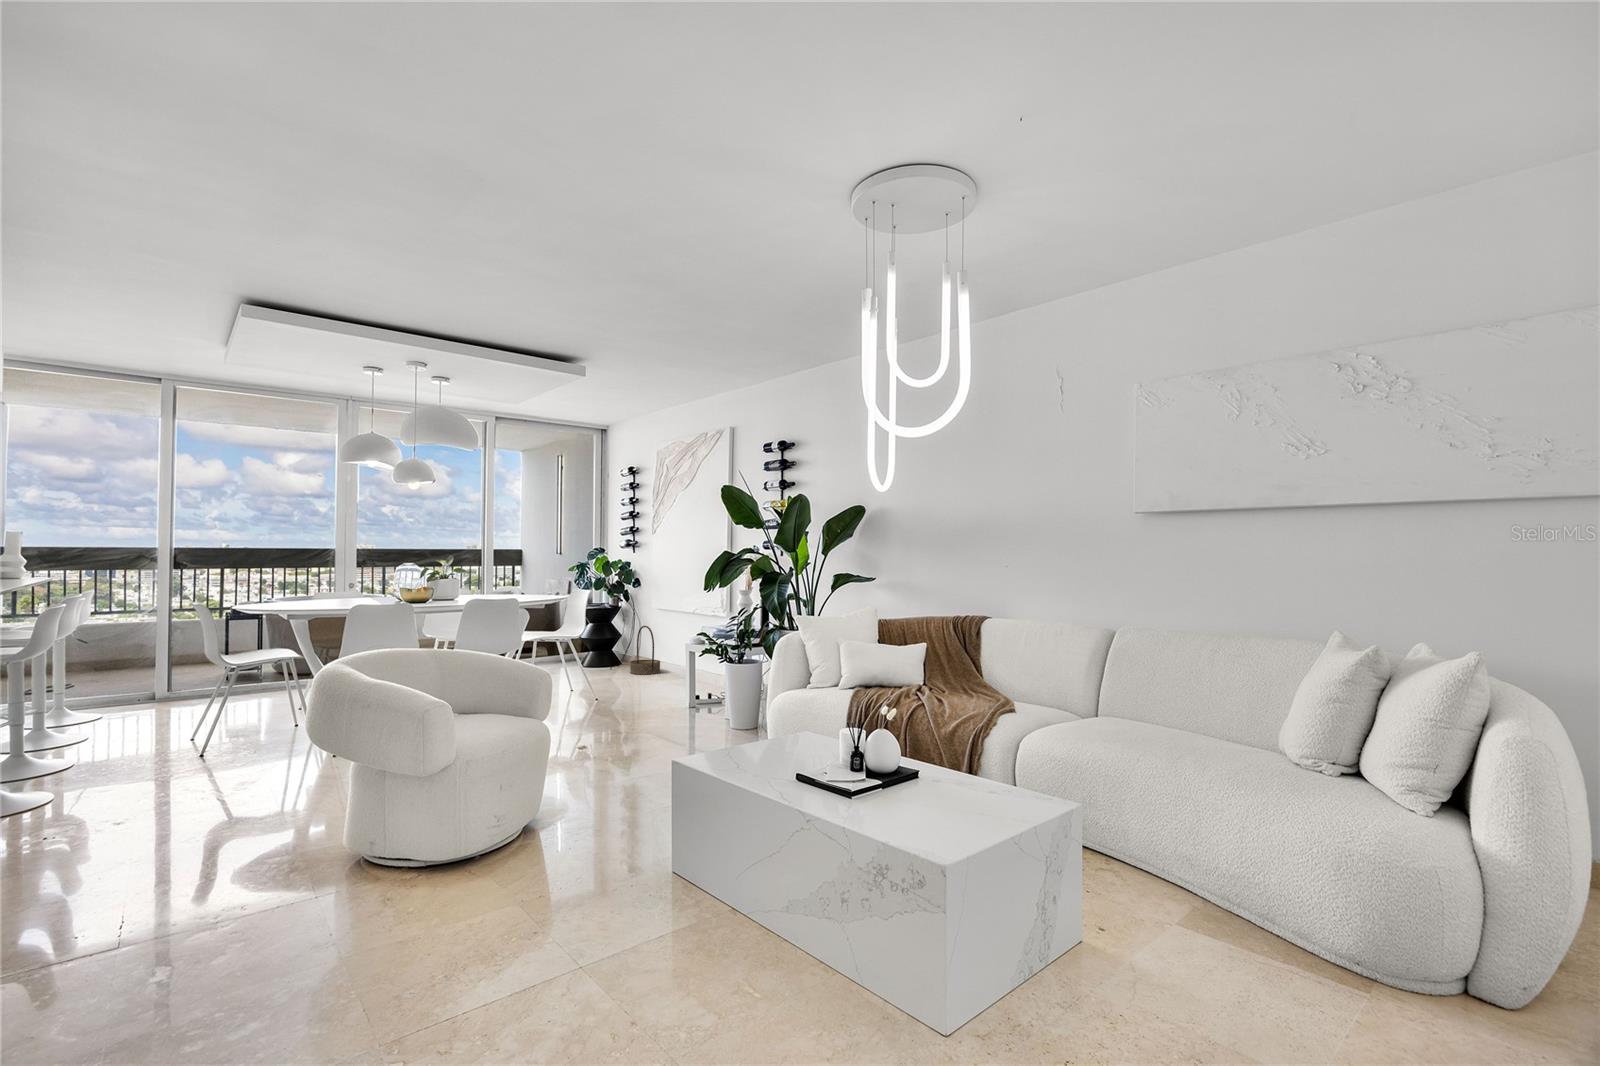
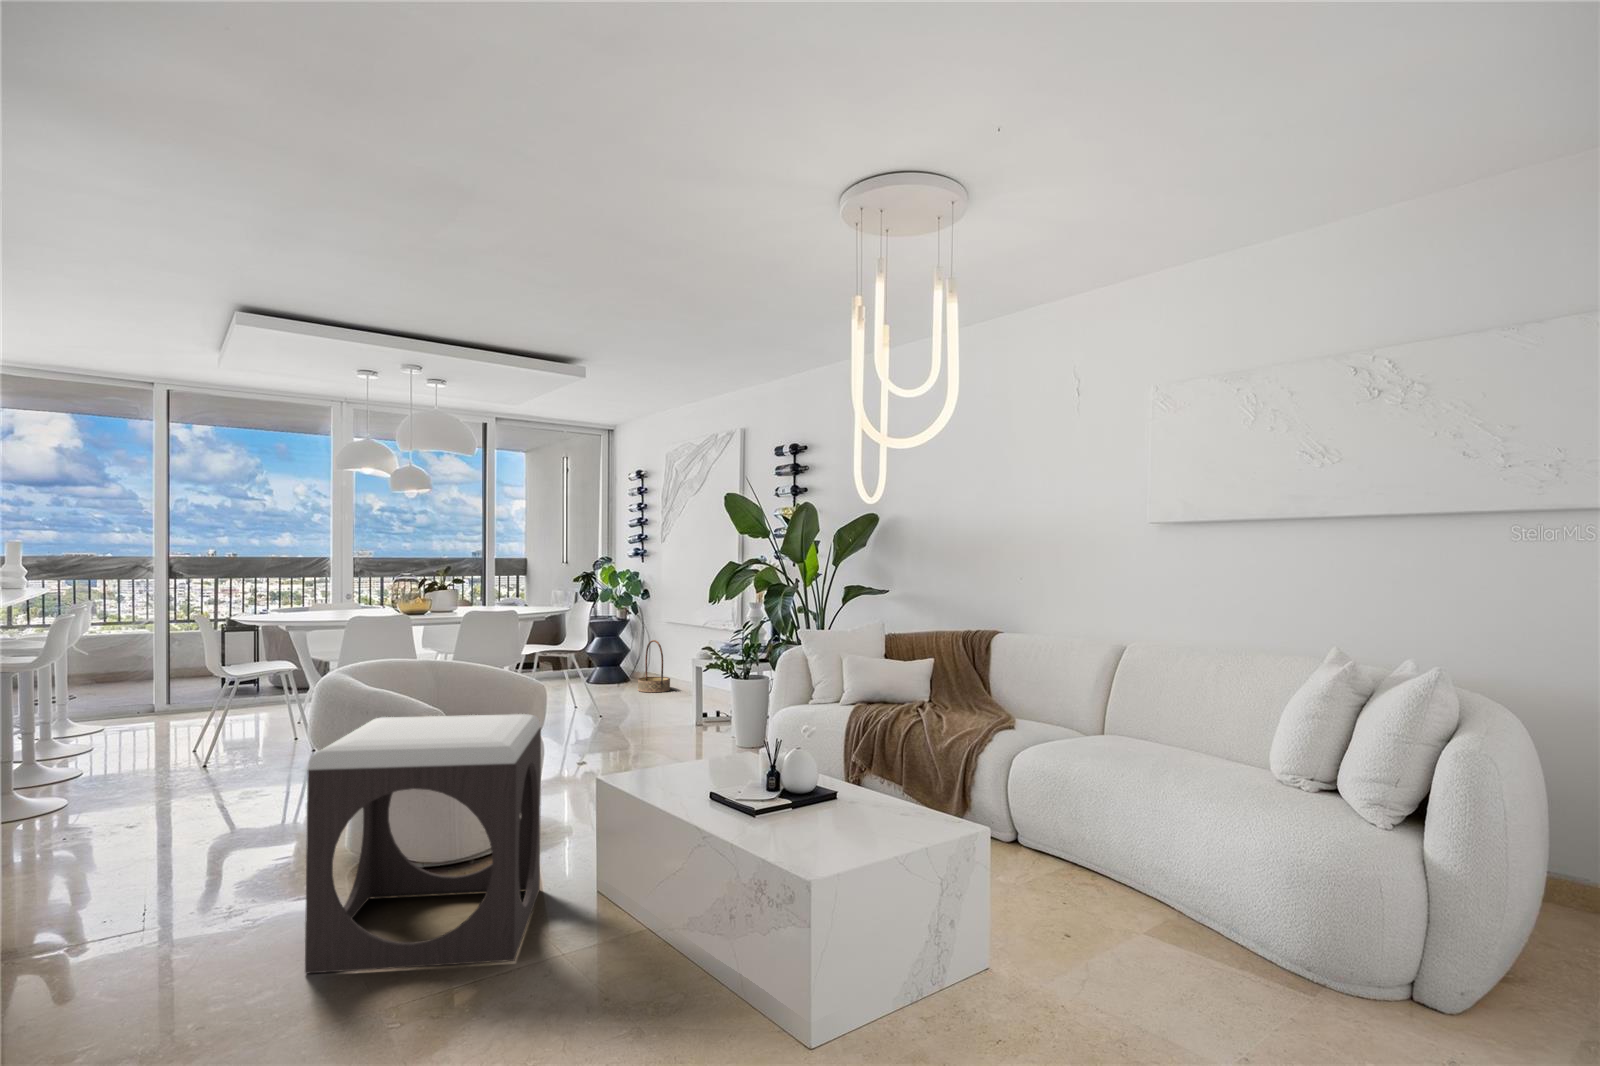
footstool: none [300,705,555,996] -> present [305,714,541,974]

